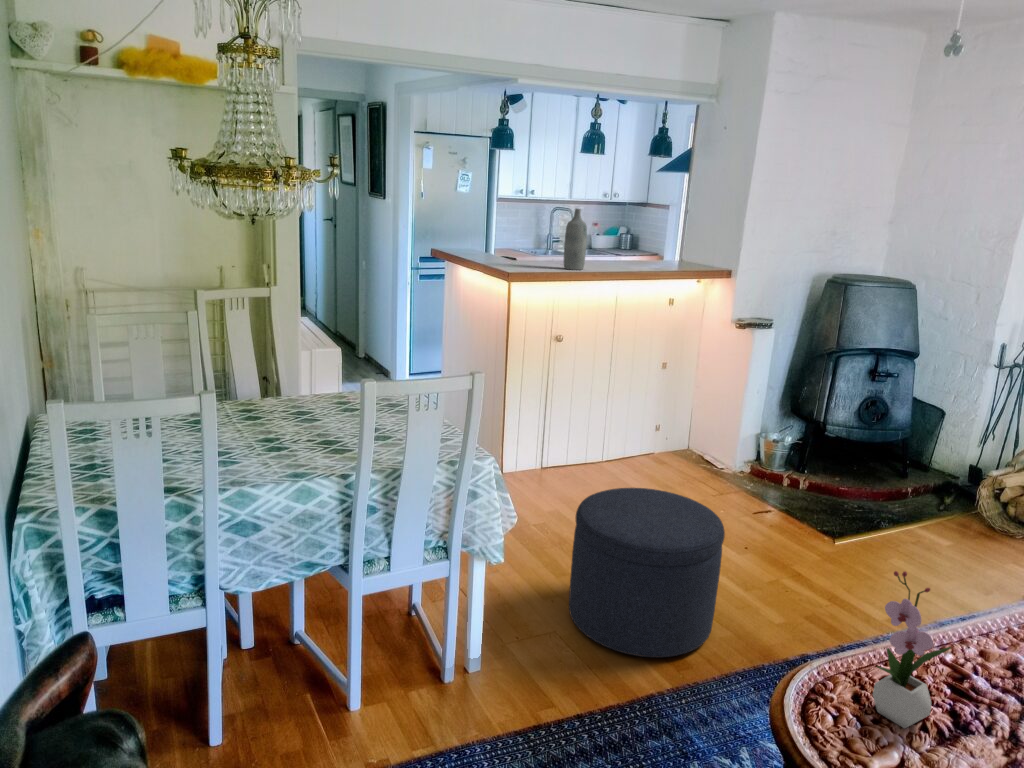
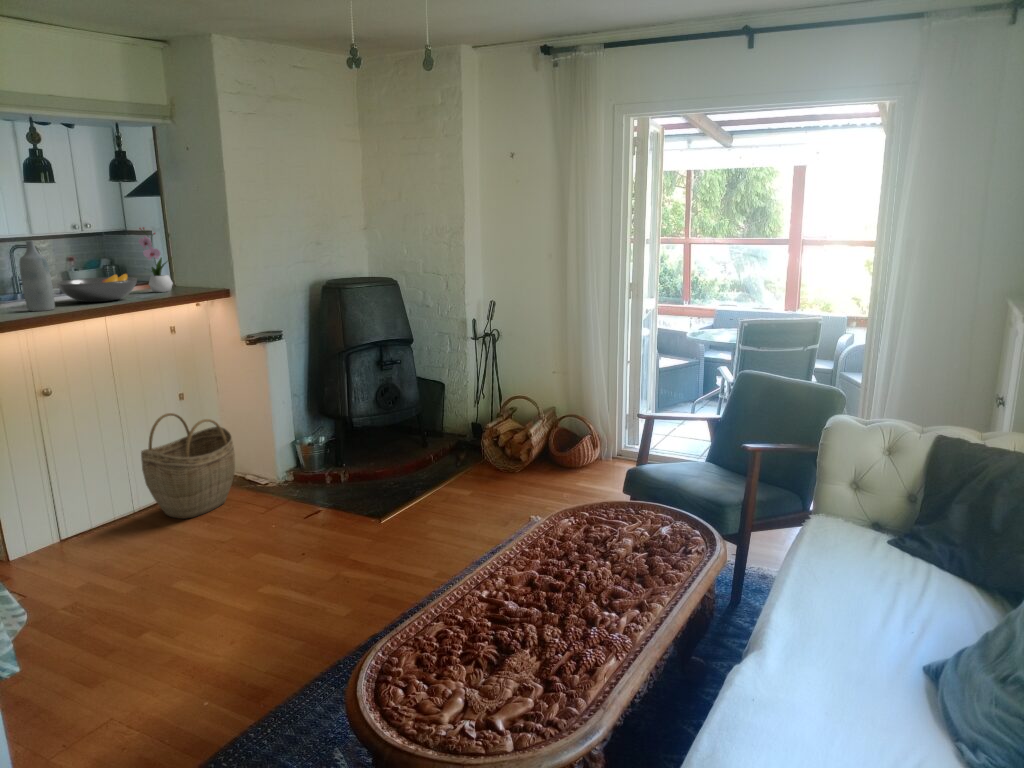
fruit bowl: none [587,244,653,268] -> present [56,273,137,302]
woven basket: none [618,379,701,480] -> present [141,413,235,519]
ottoman: present [569,488,725,657] -> none [101,526,284,717]
flower arrangement: present [873,571,951,728] -> present [139,227,173,292]

